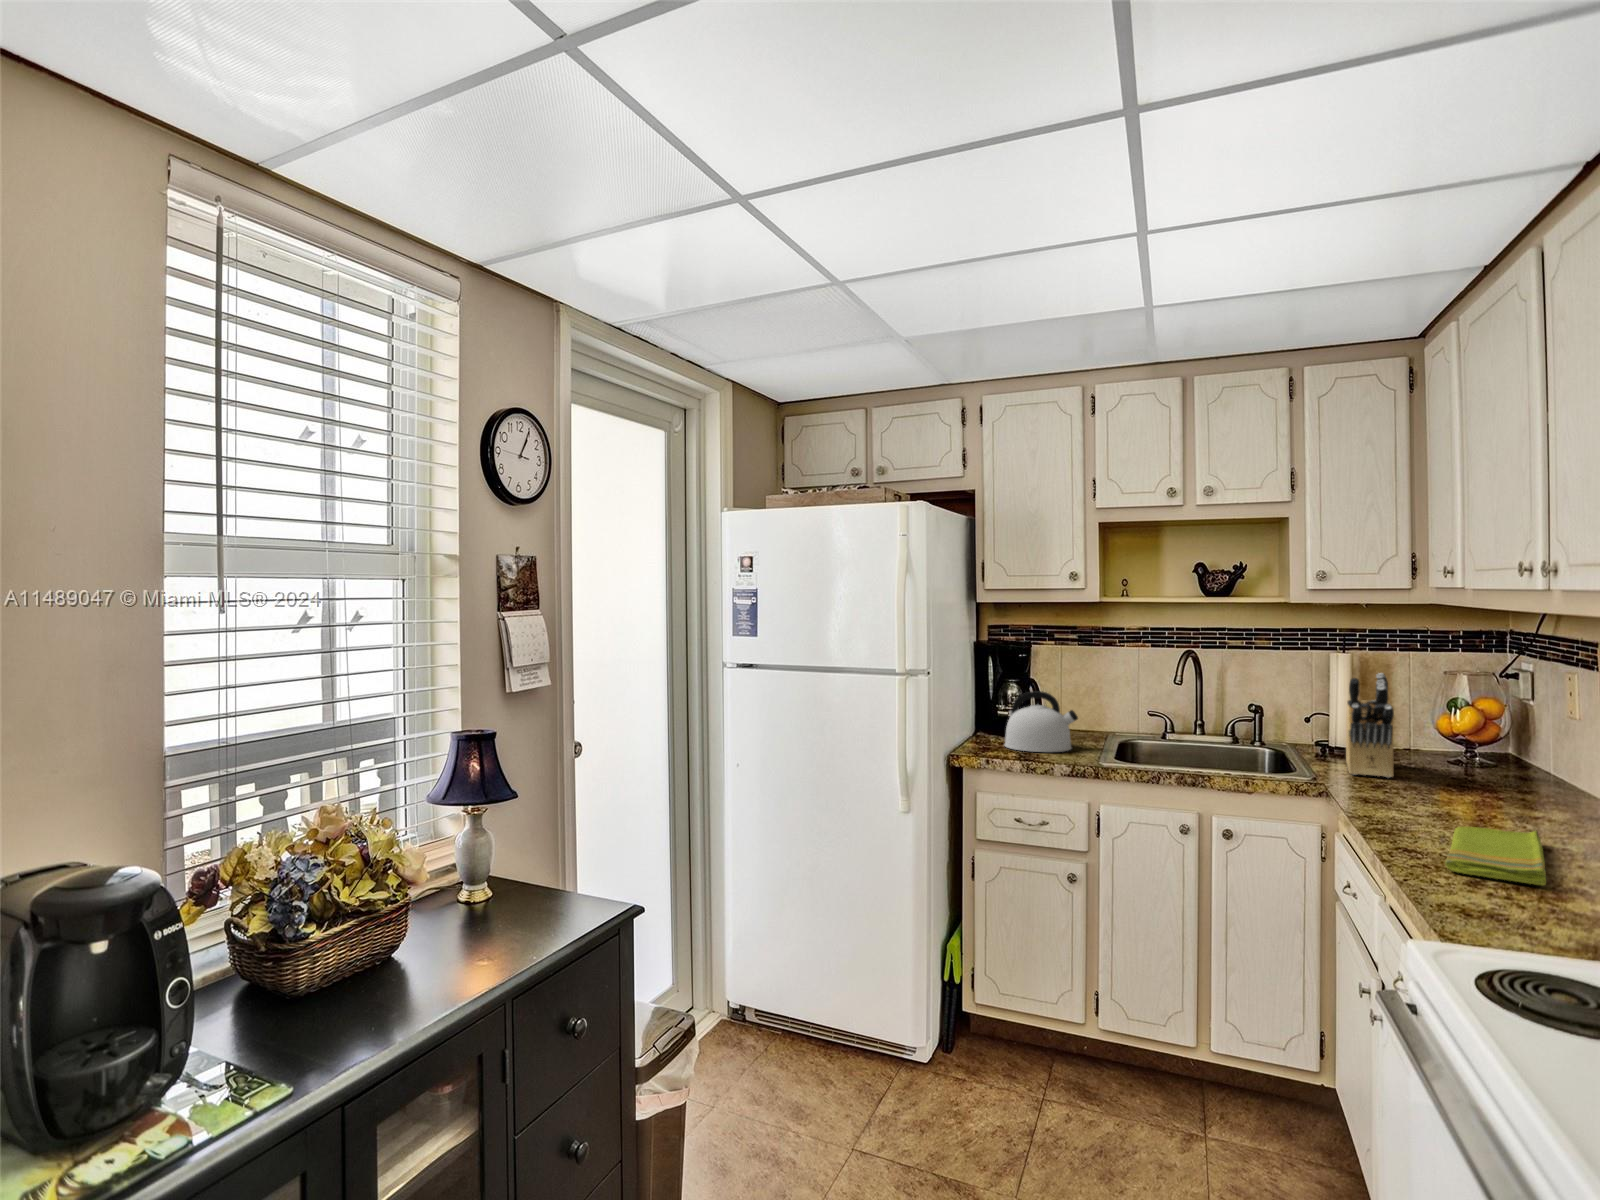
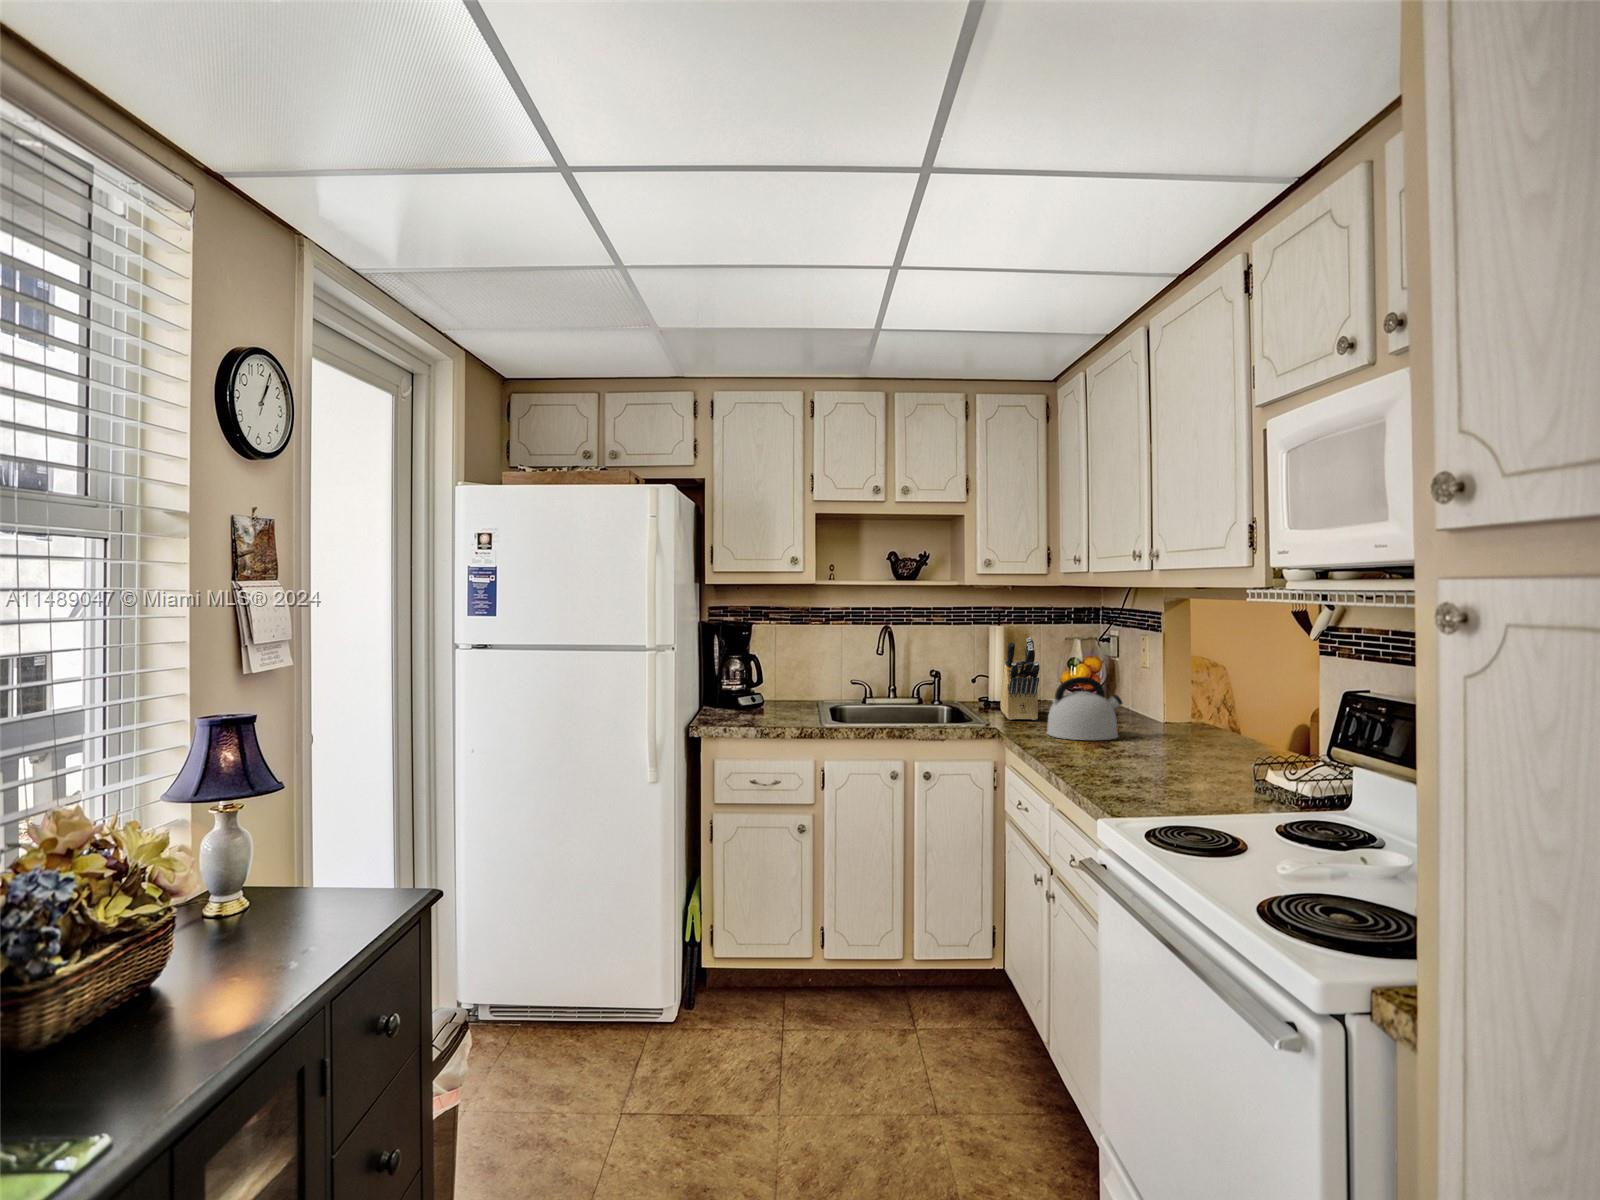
kettle: present [1005,691,1078,752] -> present [1047,677,1122,740]
dish towel: present [1445,827,1546,885] -> none [1094,745,1164,780]

